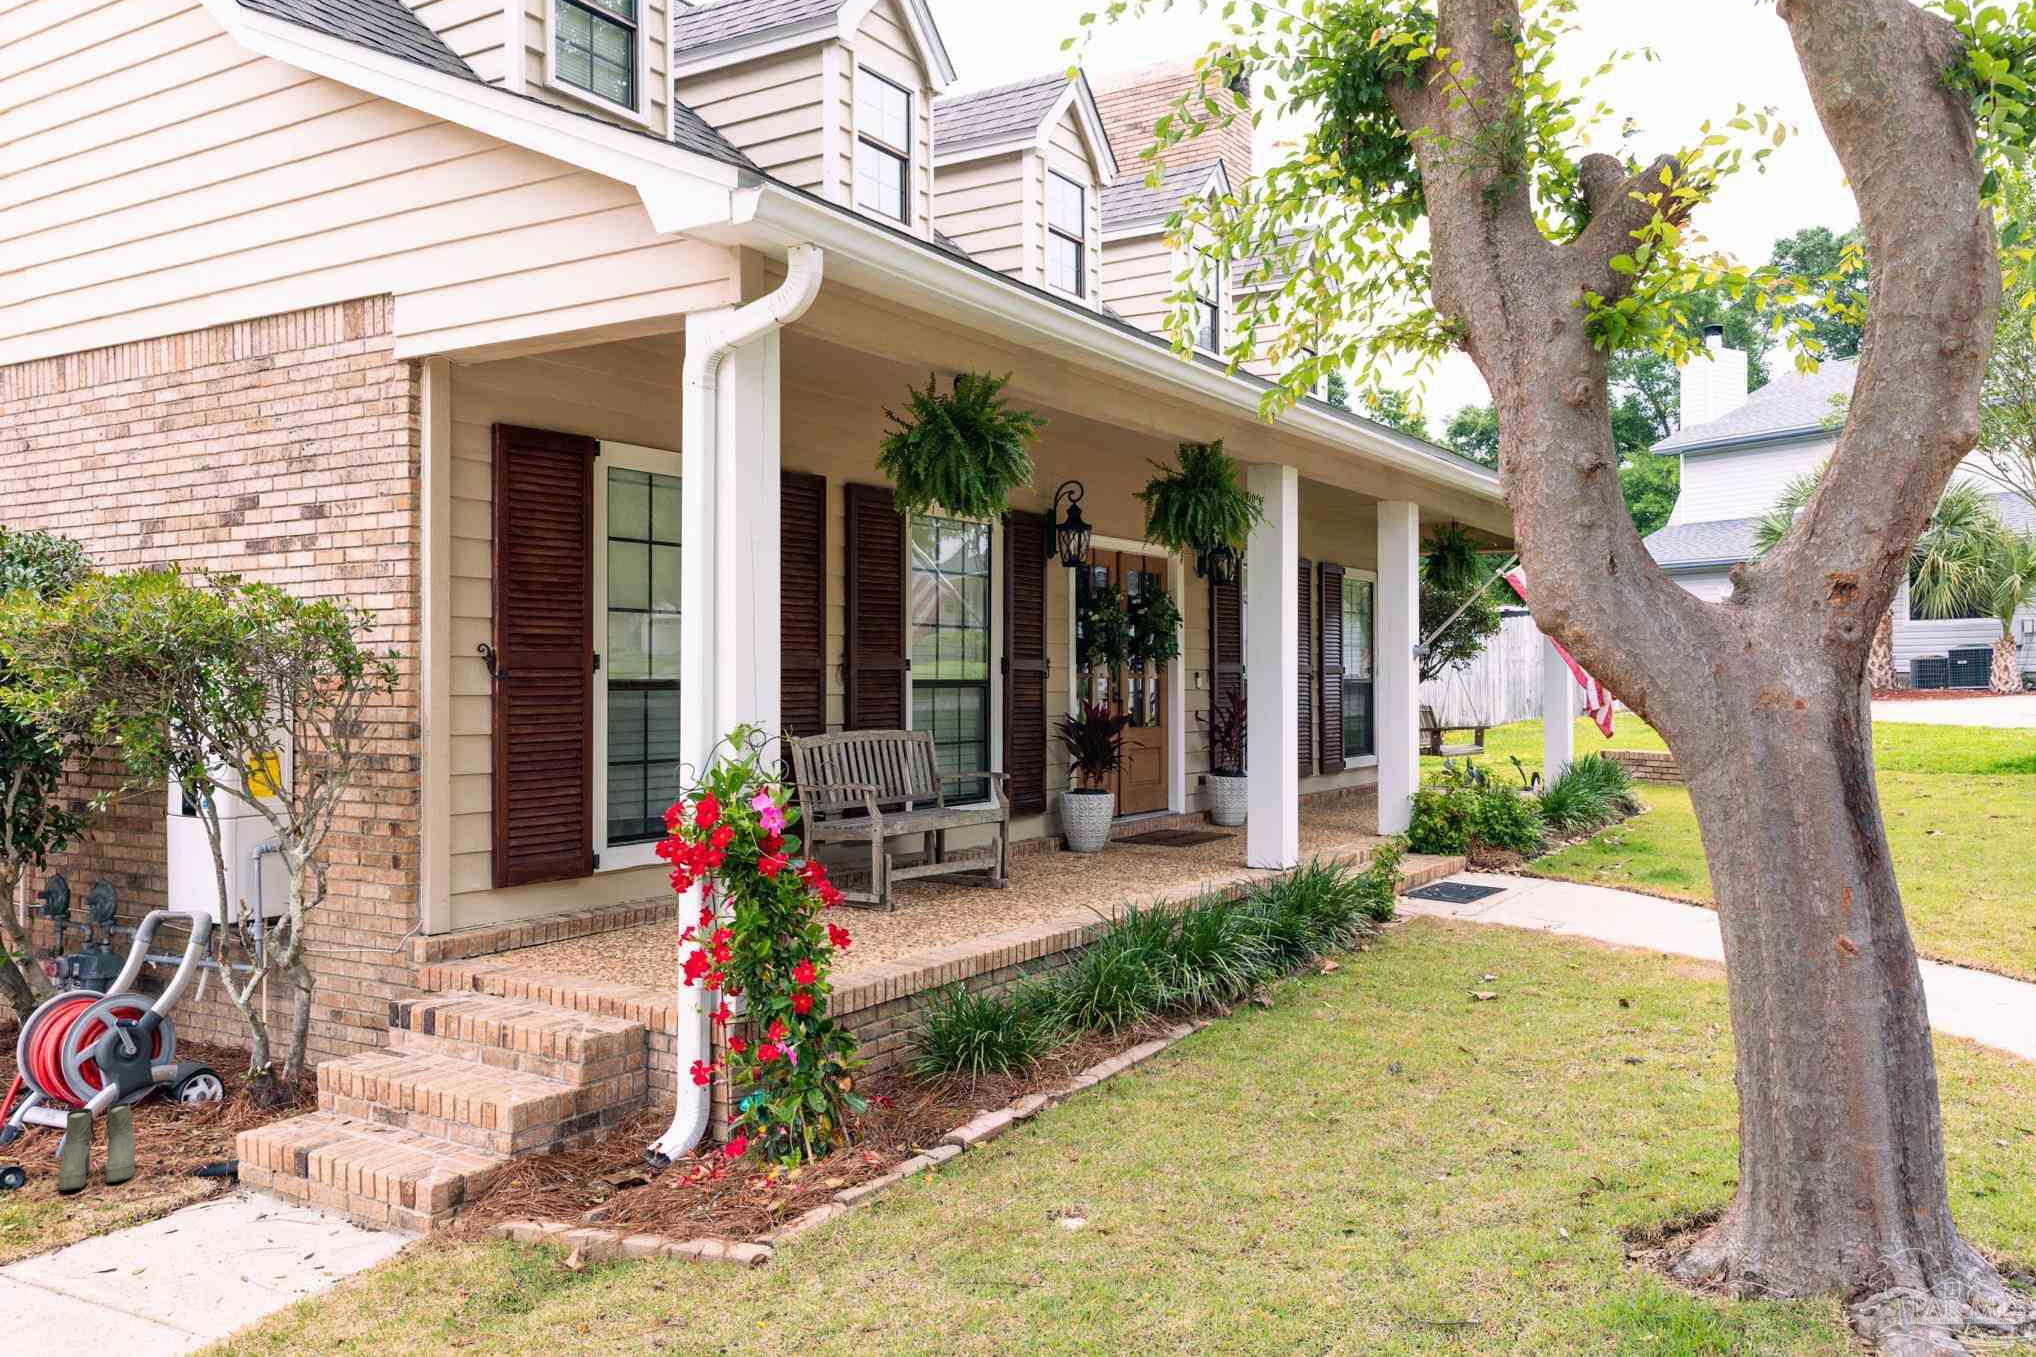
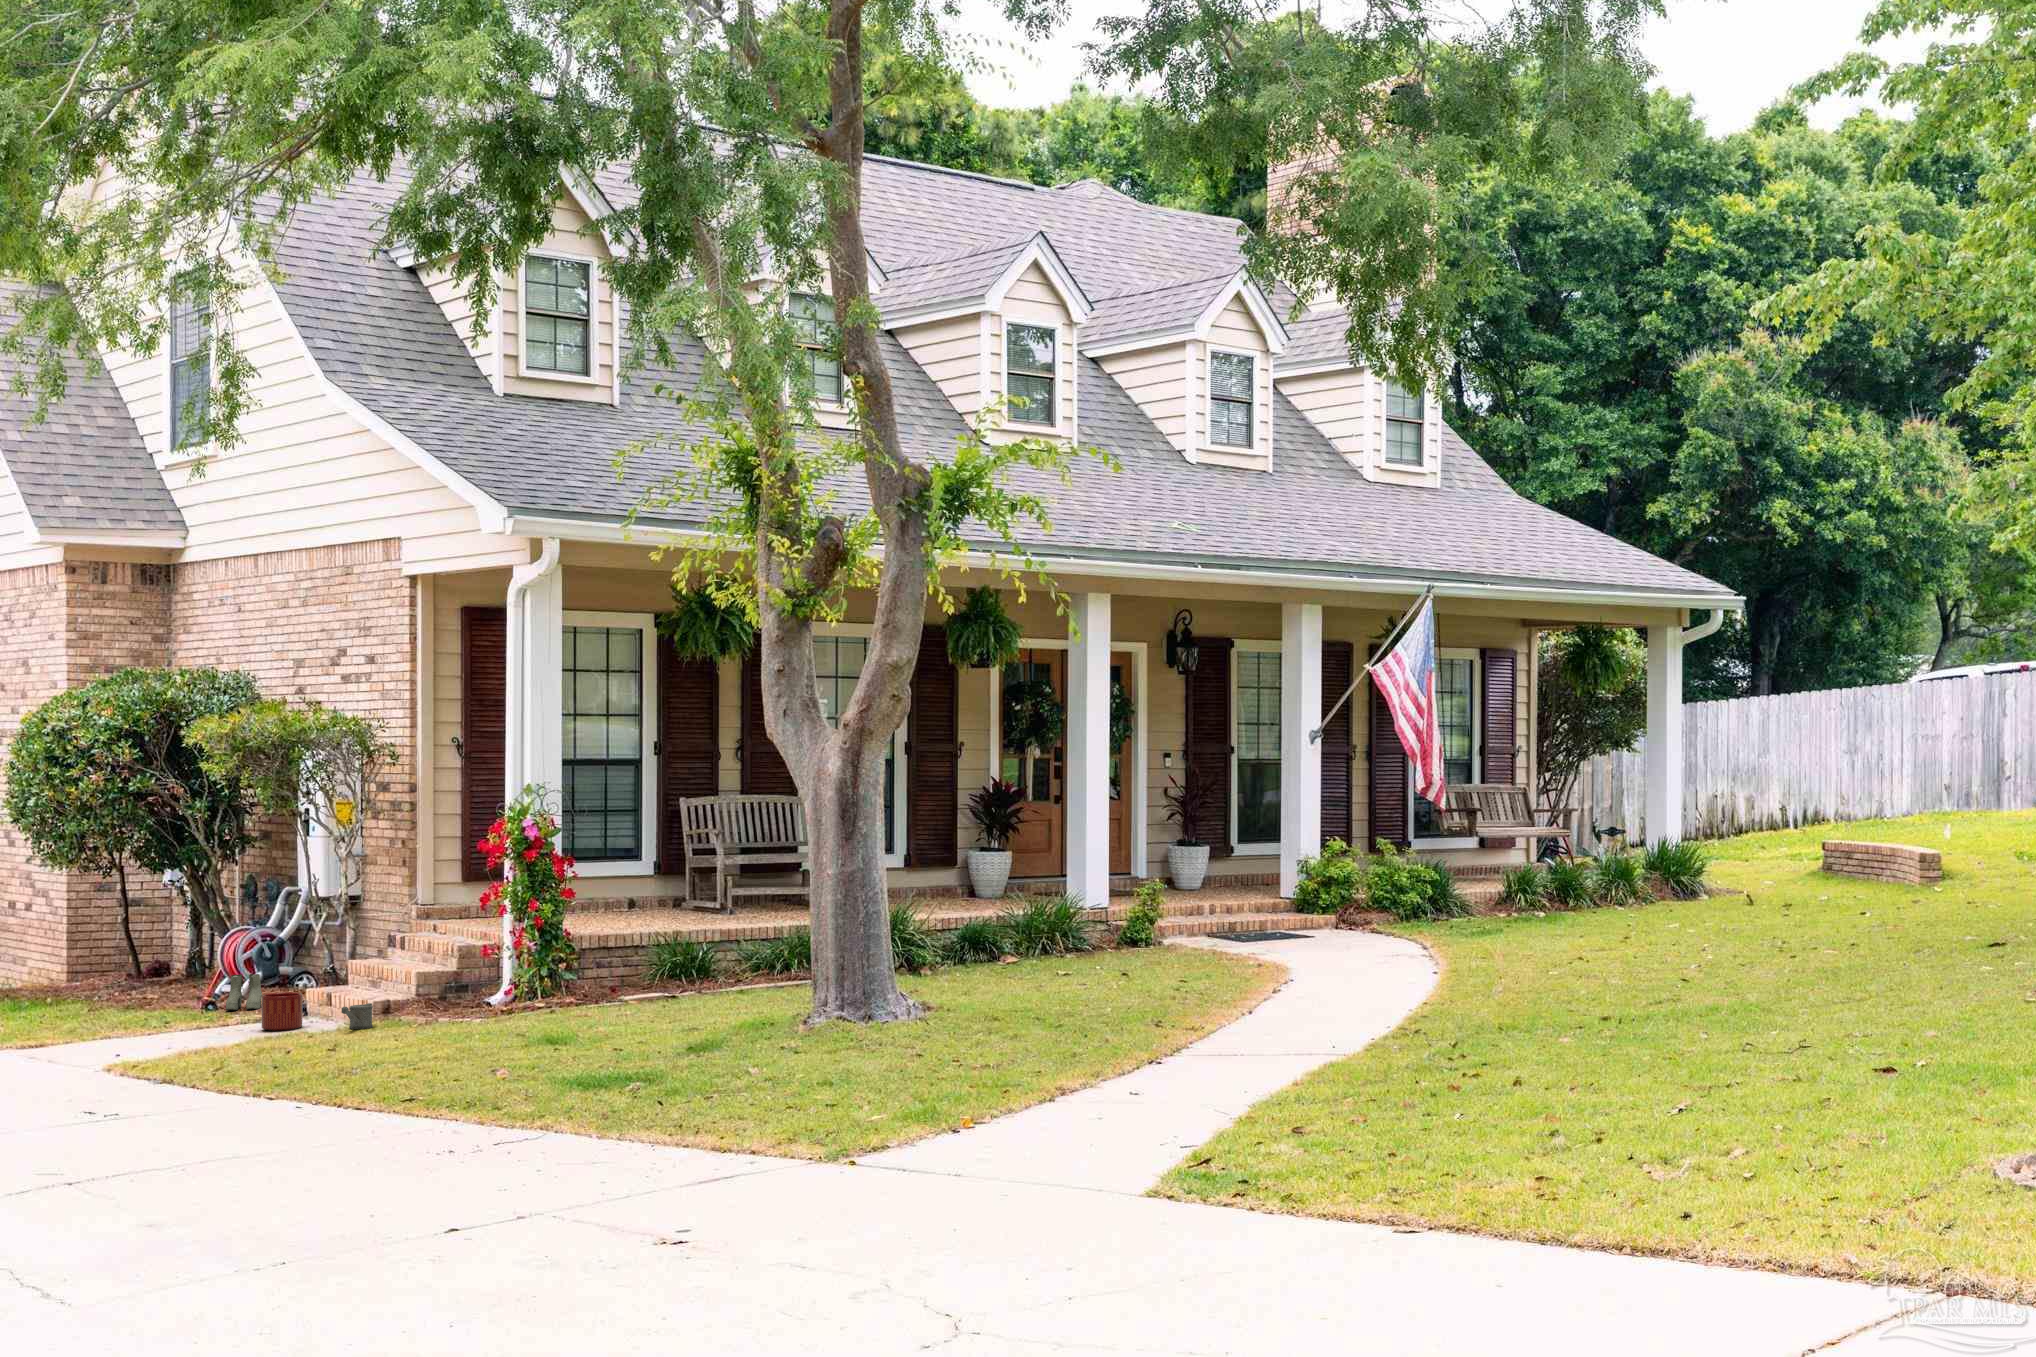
planter: none [194,1188,293,1294] -> present [262,992,302,1031]
watering can: none [421,1199,475,1273] -> present [341,1003,373,1029]

